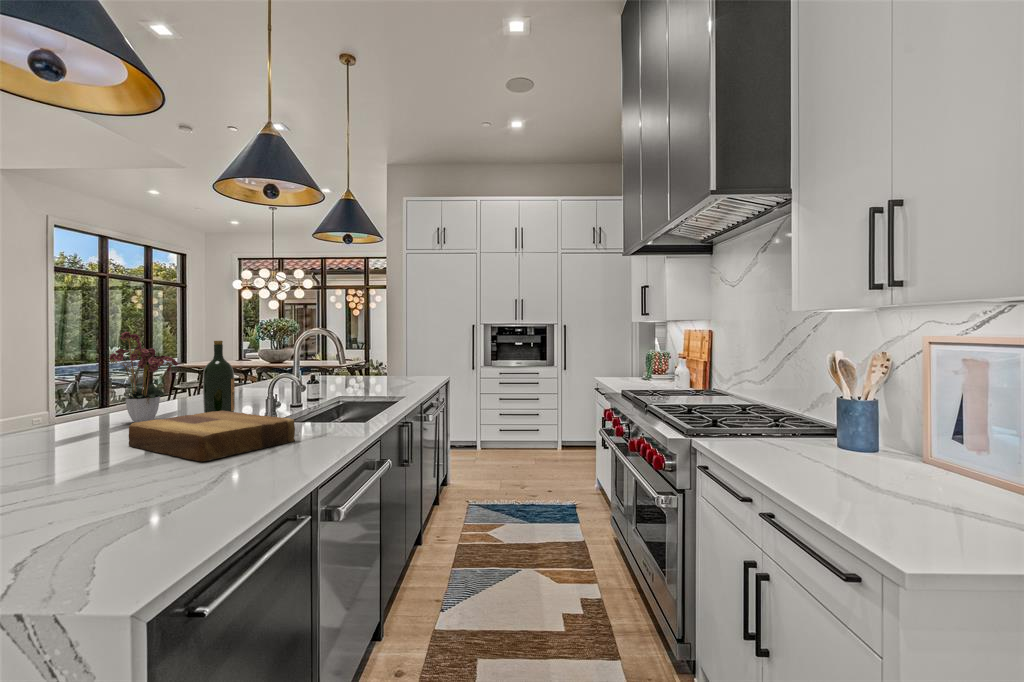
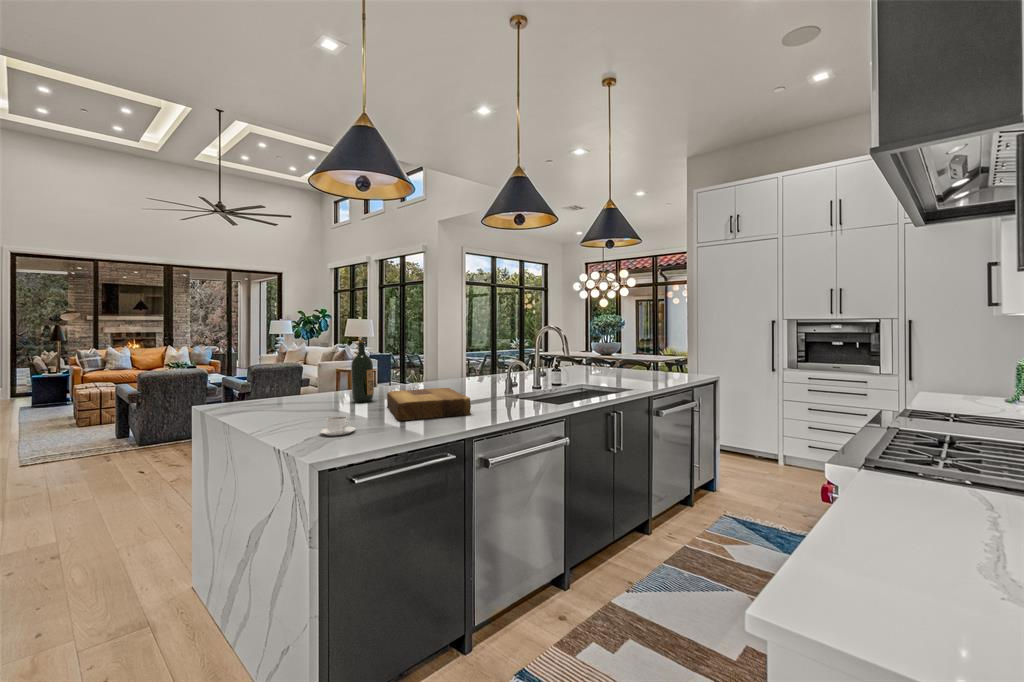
flower arrangement: present [109,332,178,422] -> none [400,328,441,392]
wine bottle: present [203,341,235,413] -> present [351,340,374,402]
coffee cup: none [90,465,159,499] -> present [320,416,356,435]

